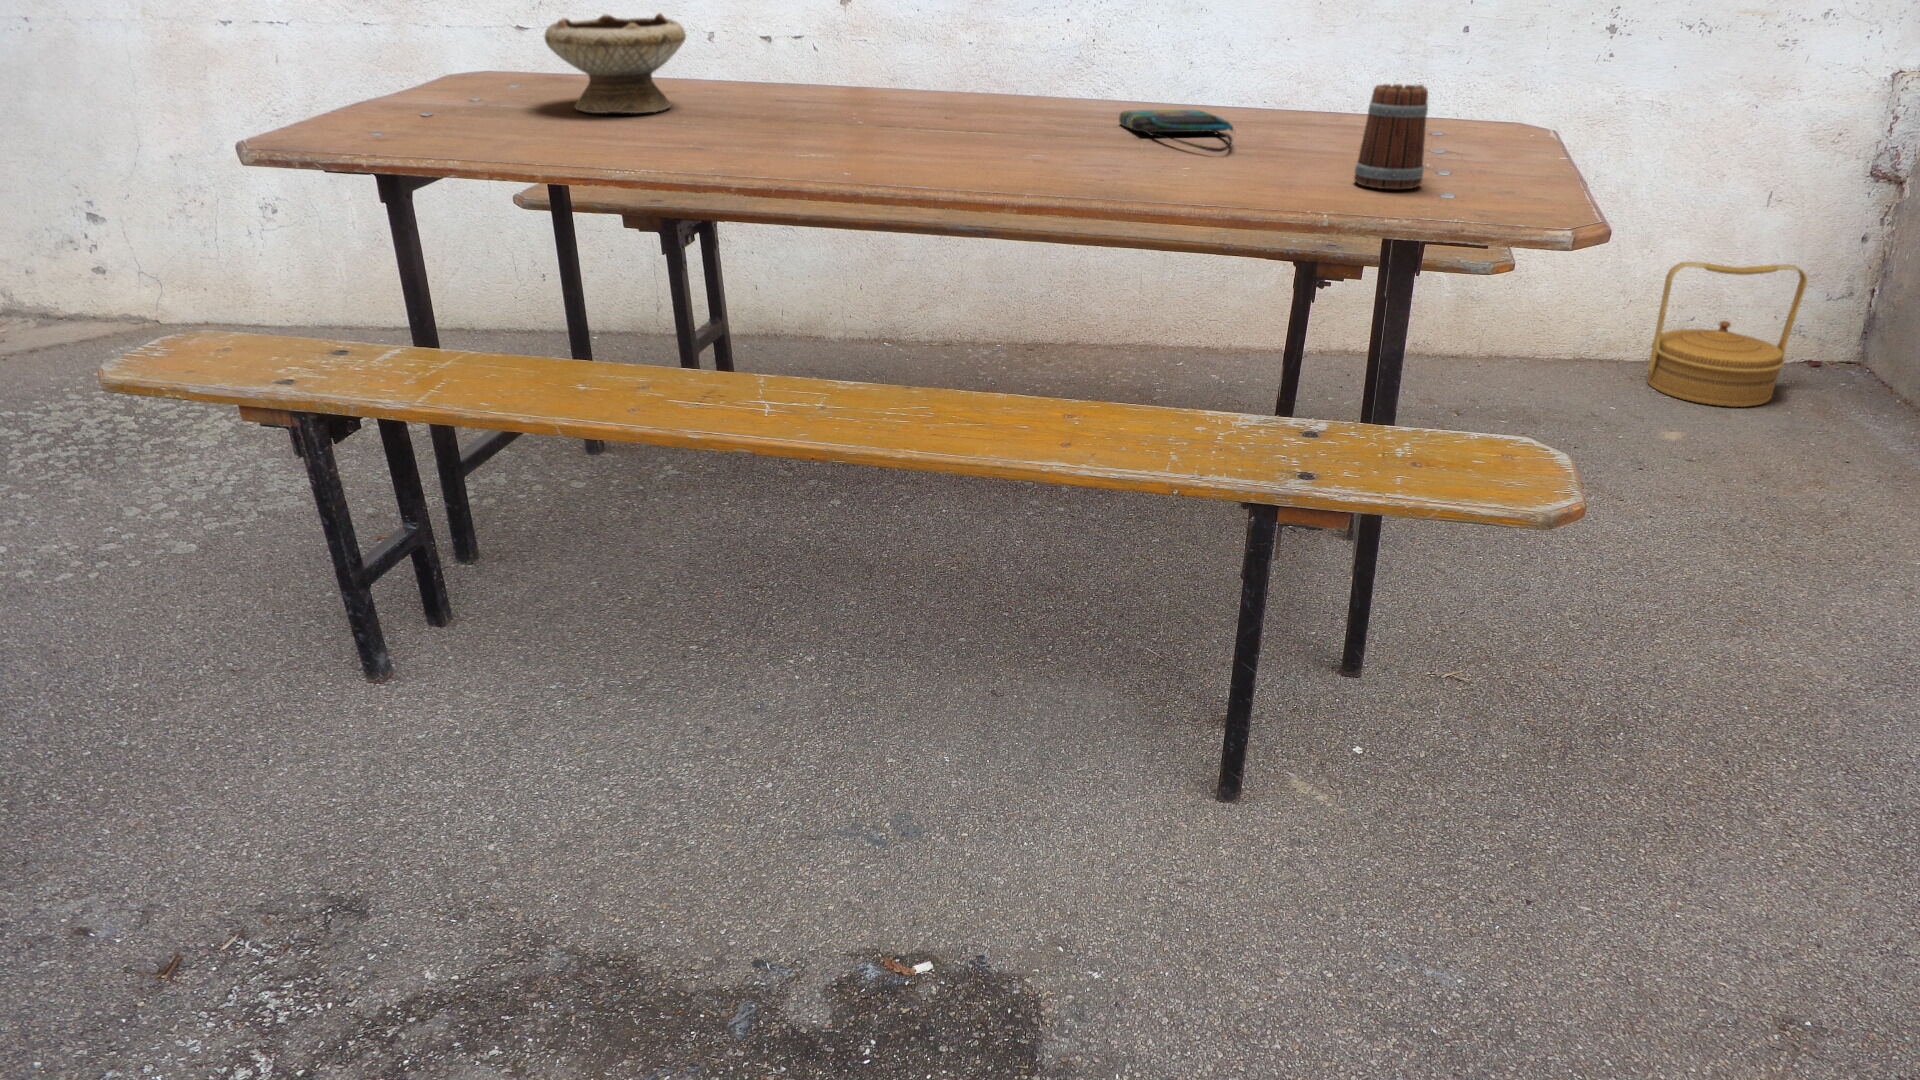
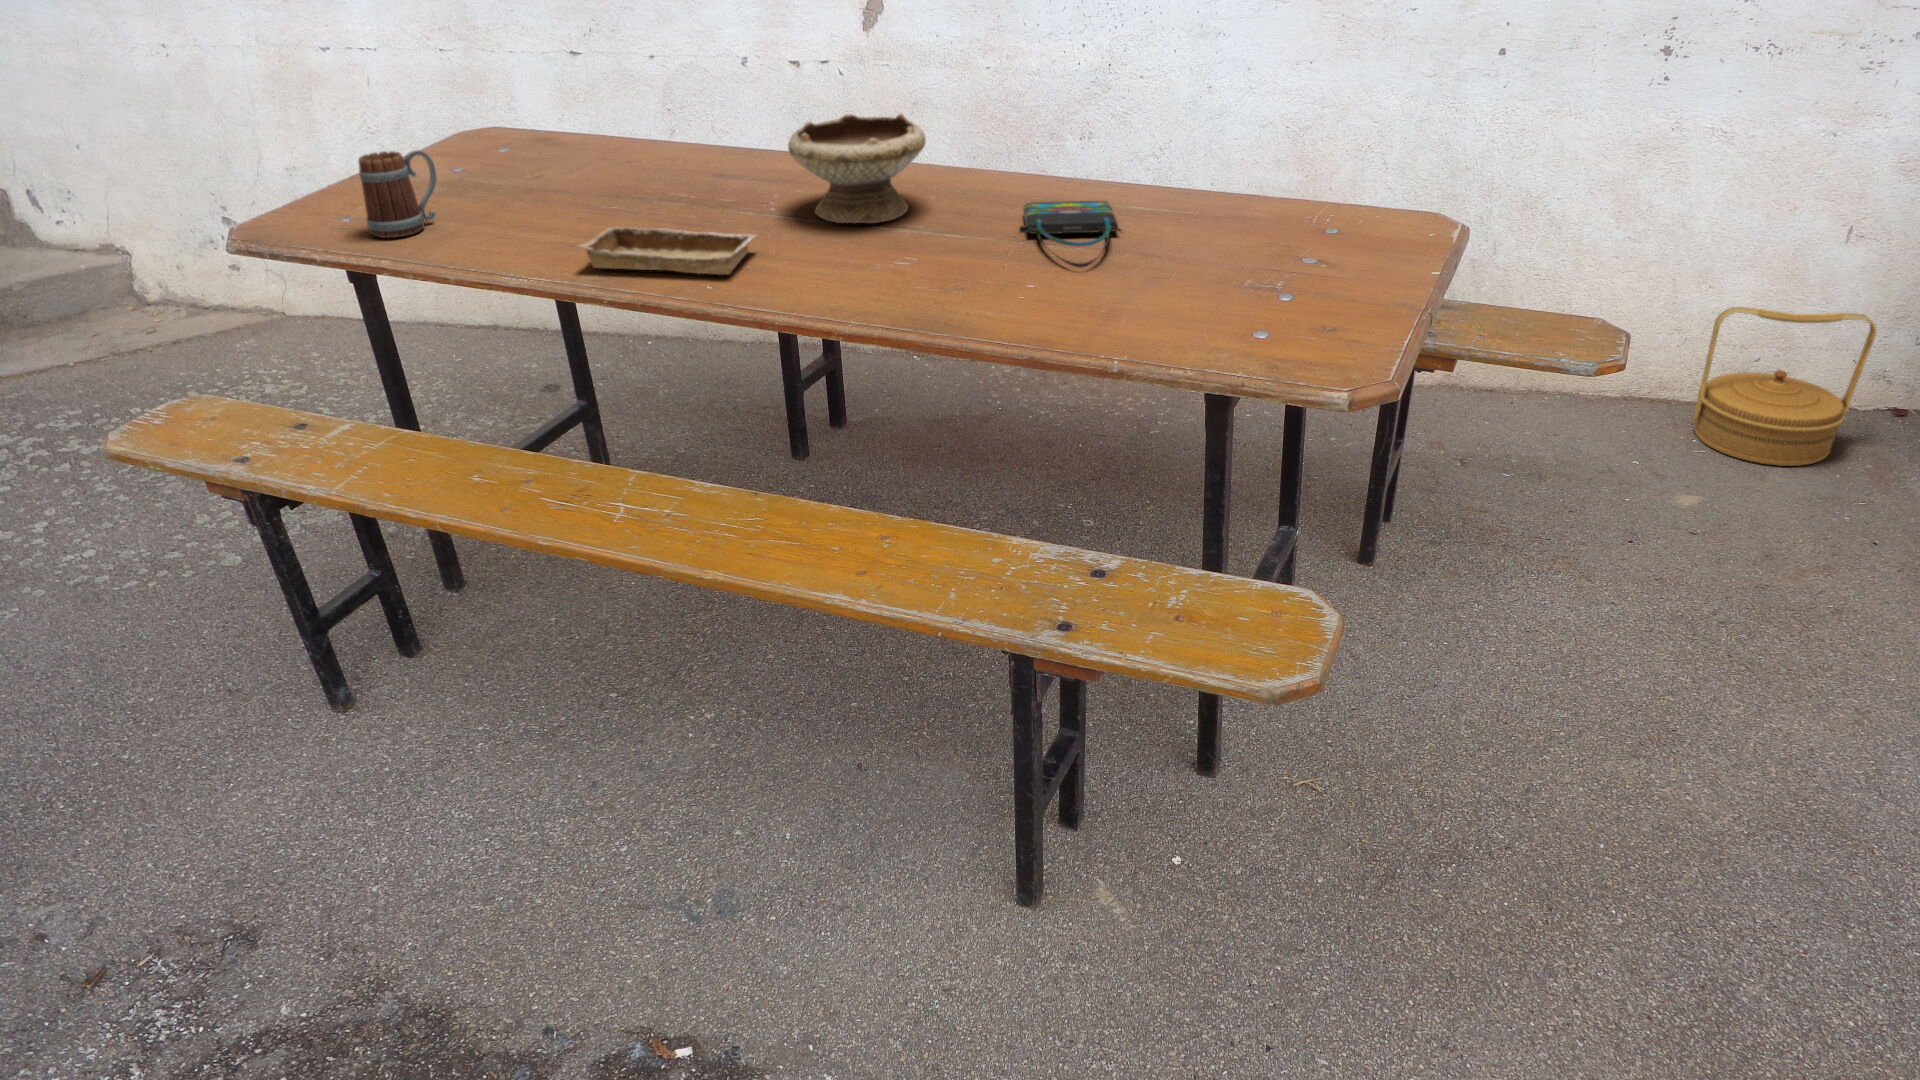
bowl: present [544,13,686,113] -> present [788,113,926,223]
beer mug: present [1354,84,1428,189] -> present [358,150,437,238]
tray: none [692,120,874,159] -> present [578,226,756,275]

